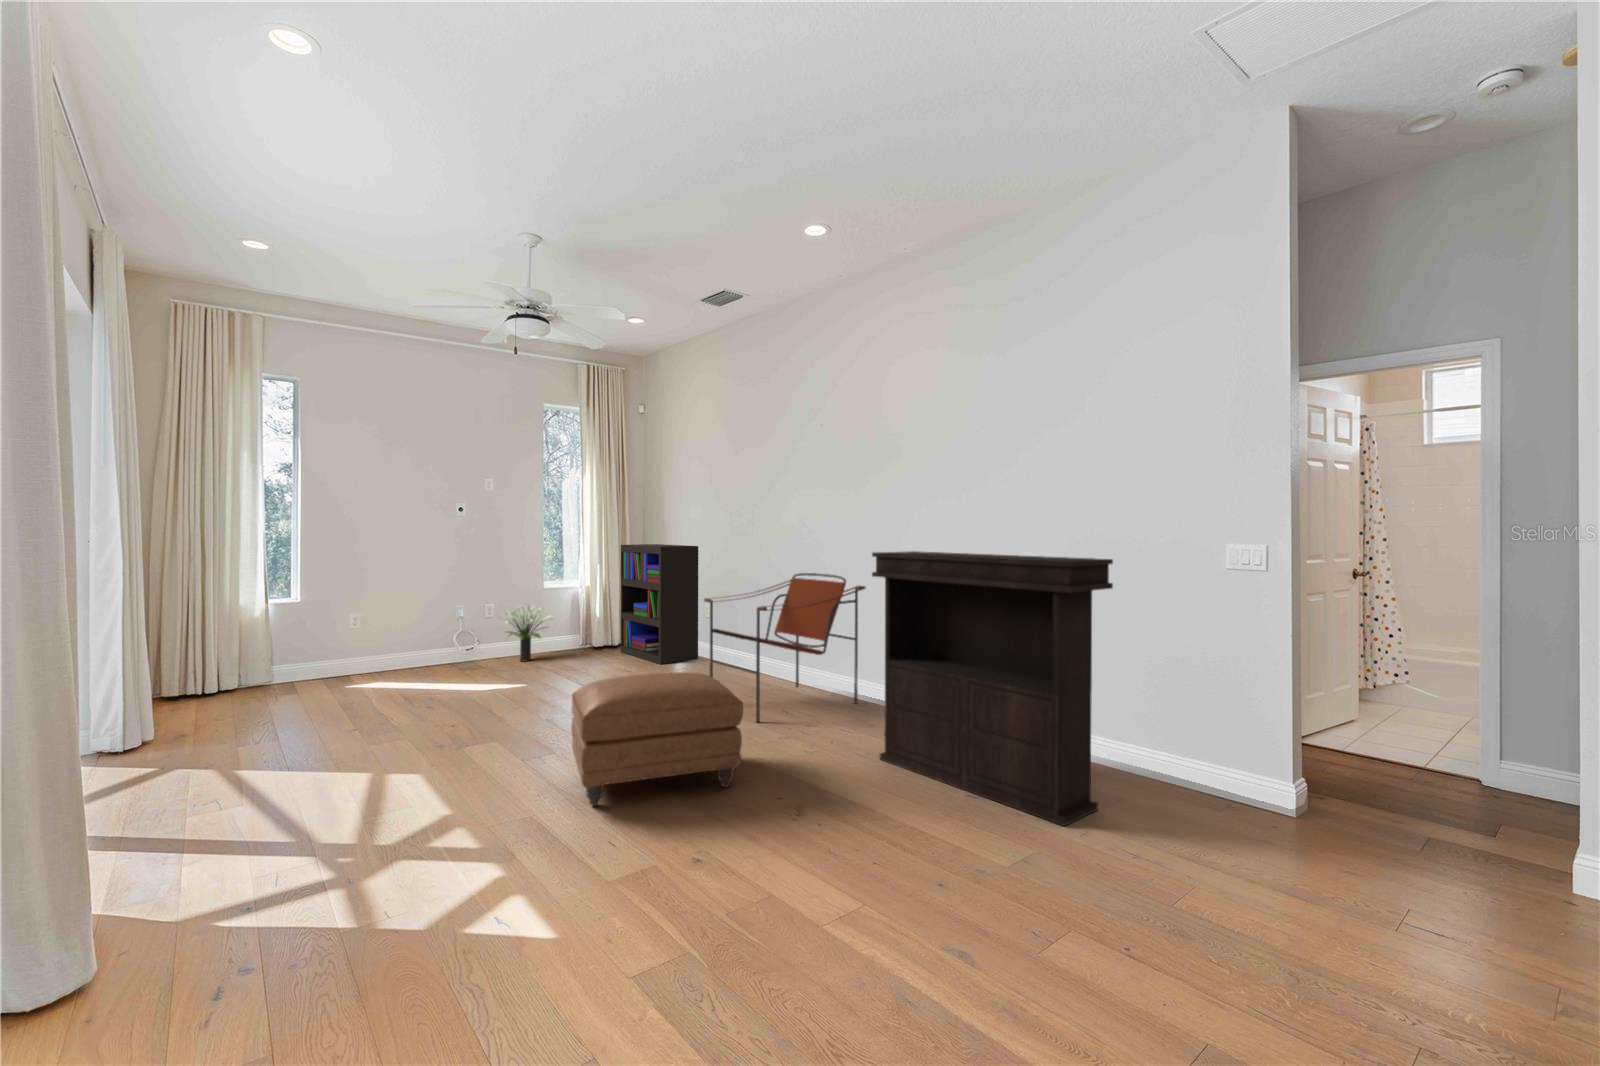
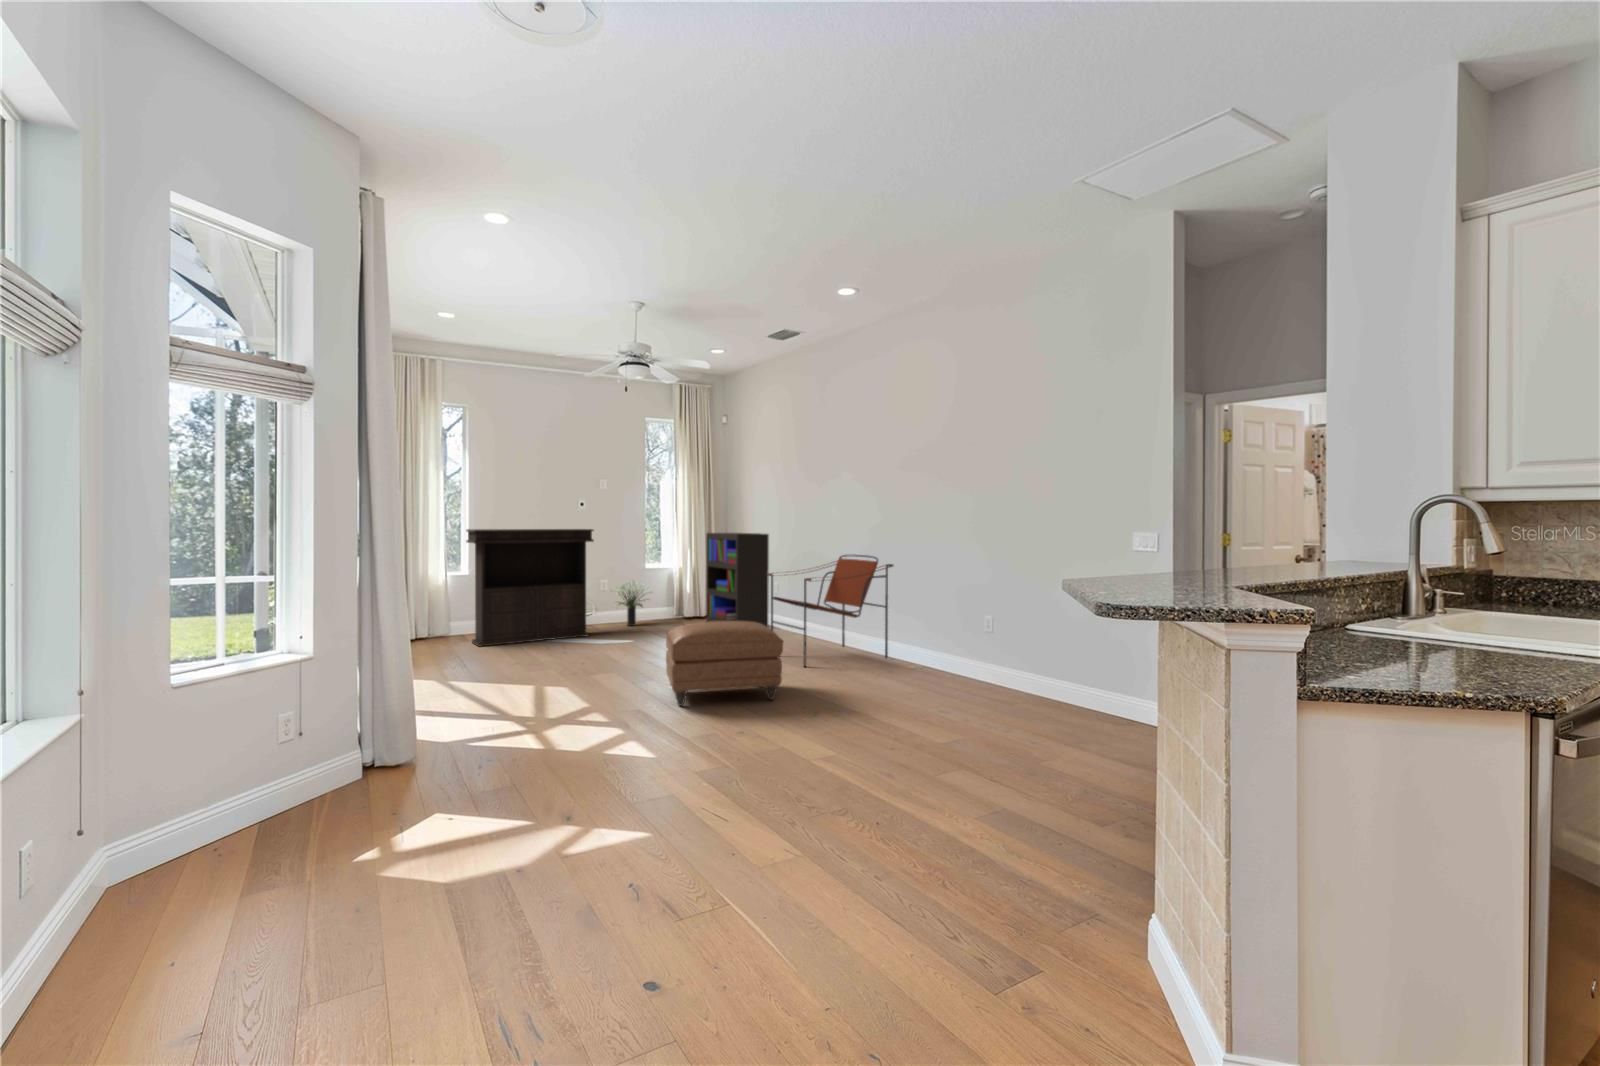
console table: present [872,551,1113,826] -> present [466,529,594,646]

